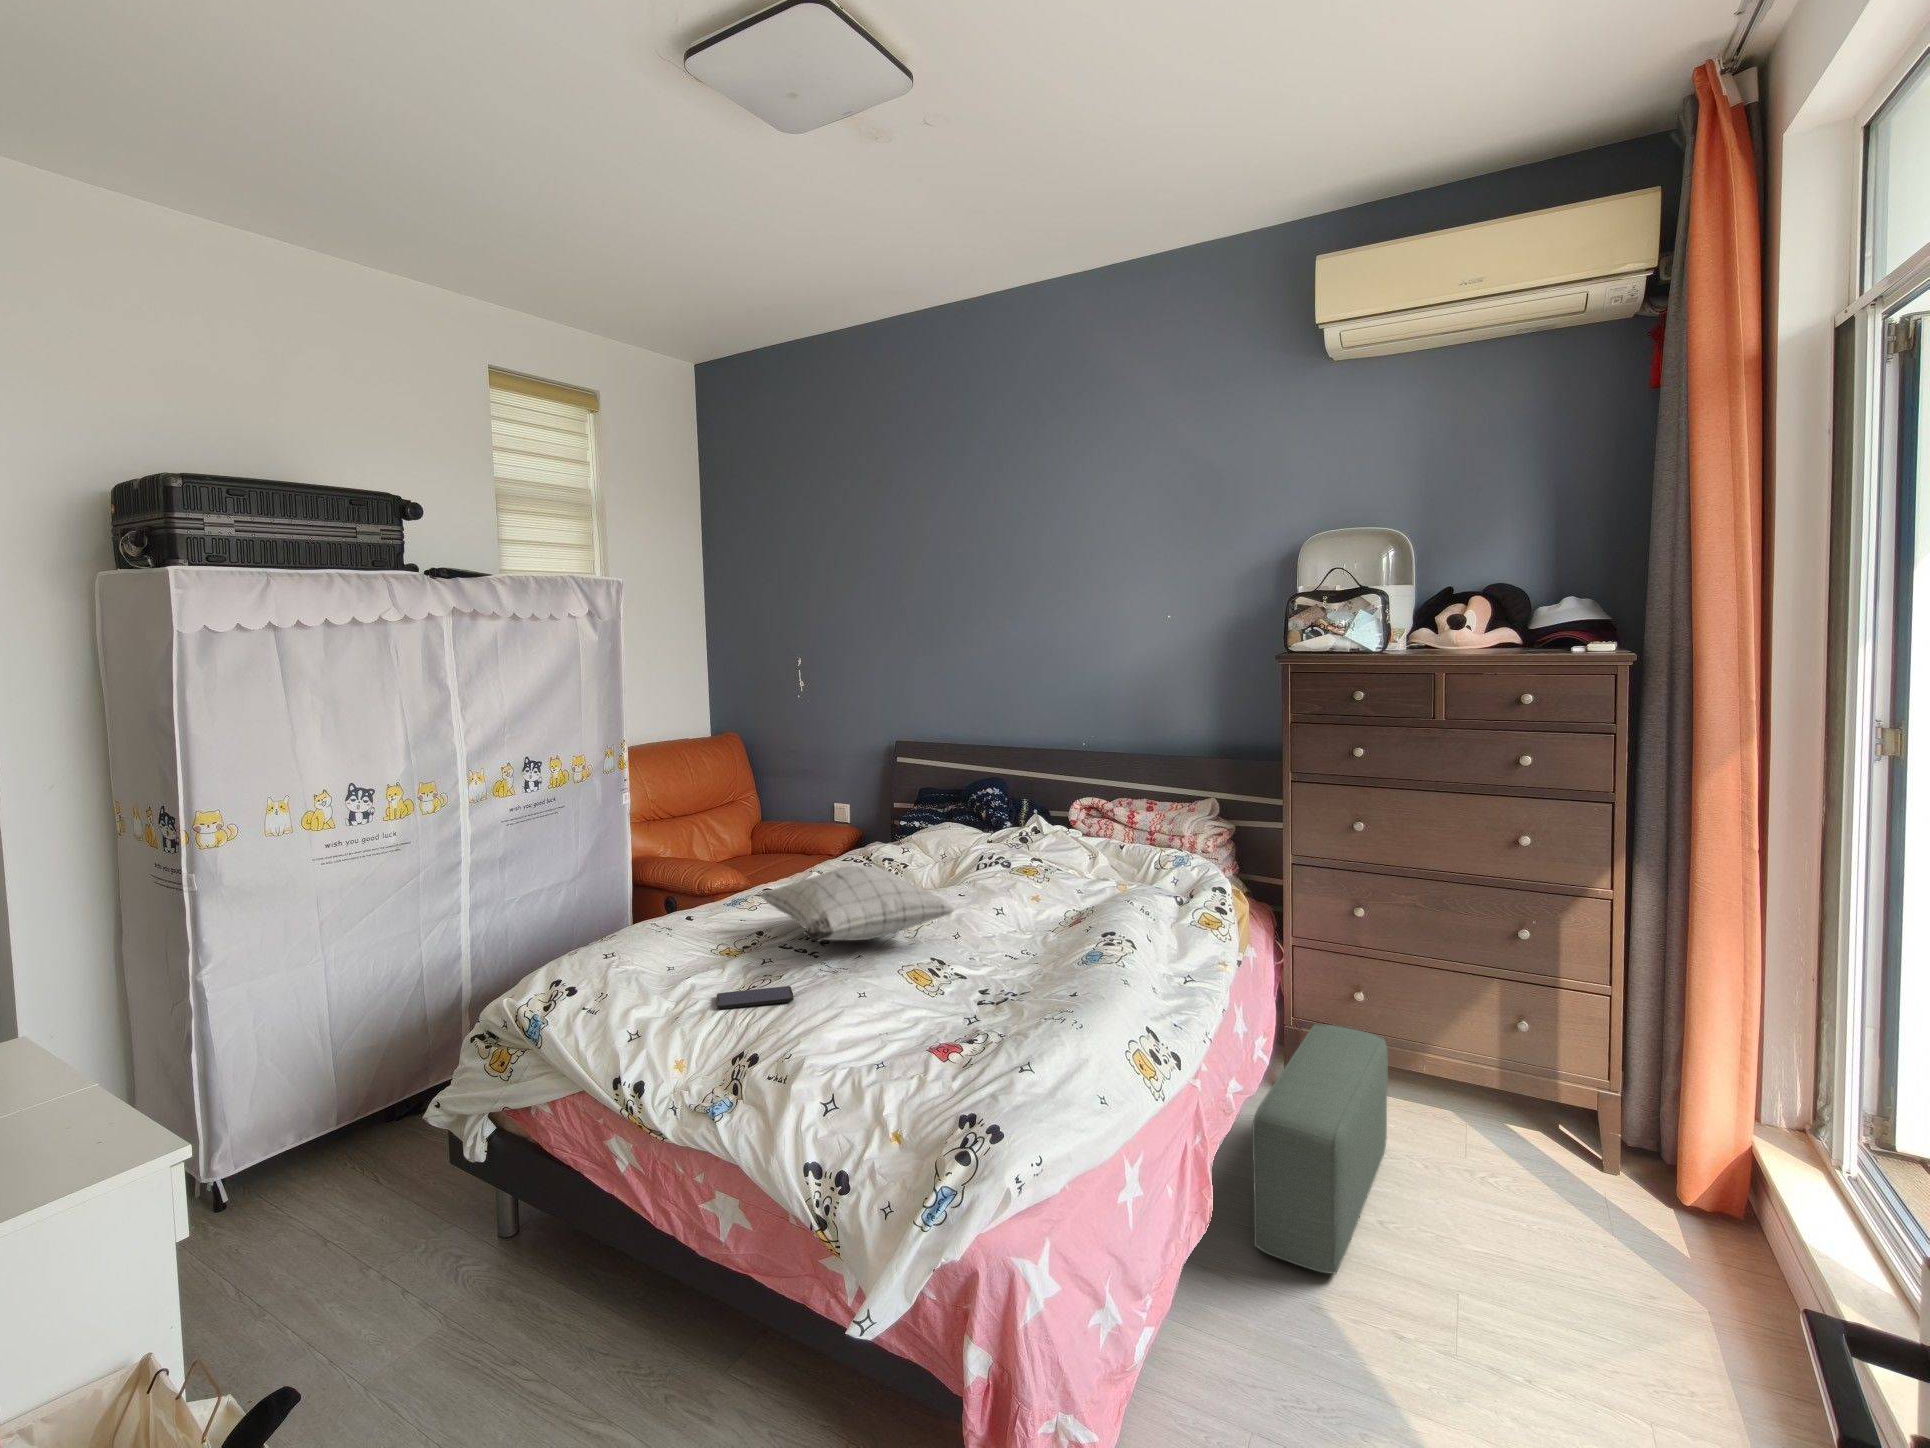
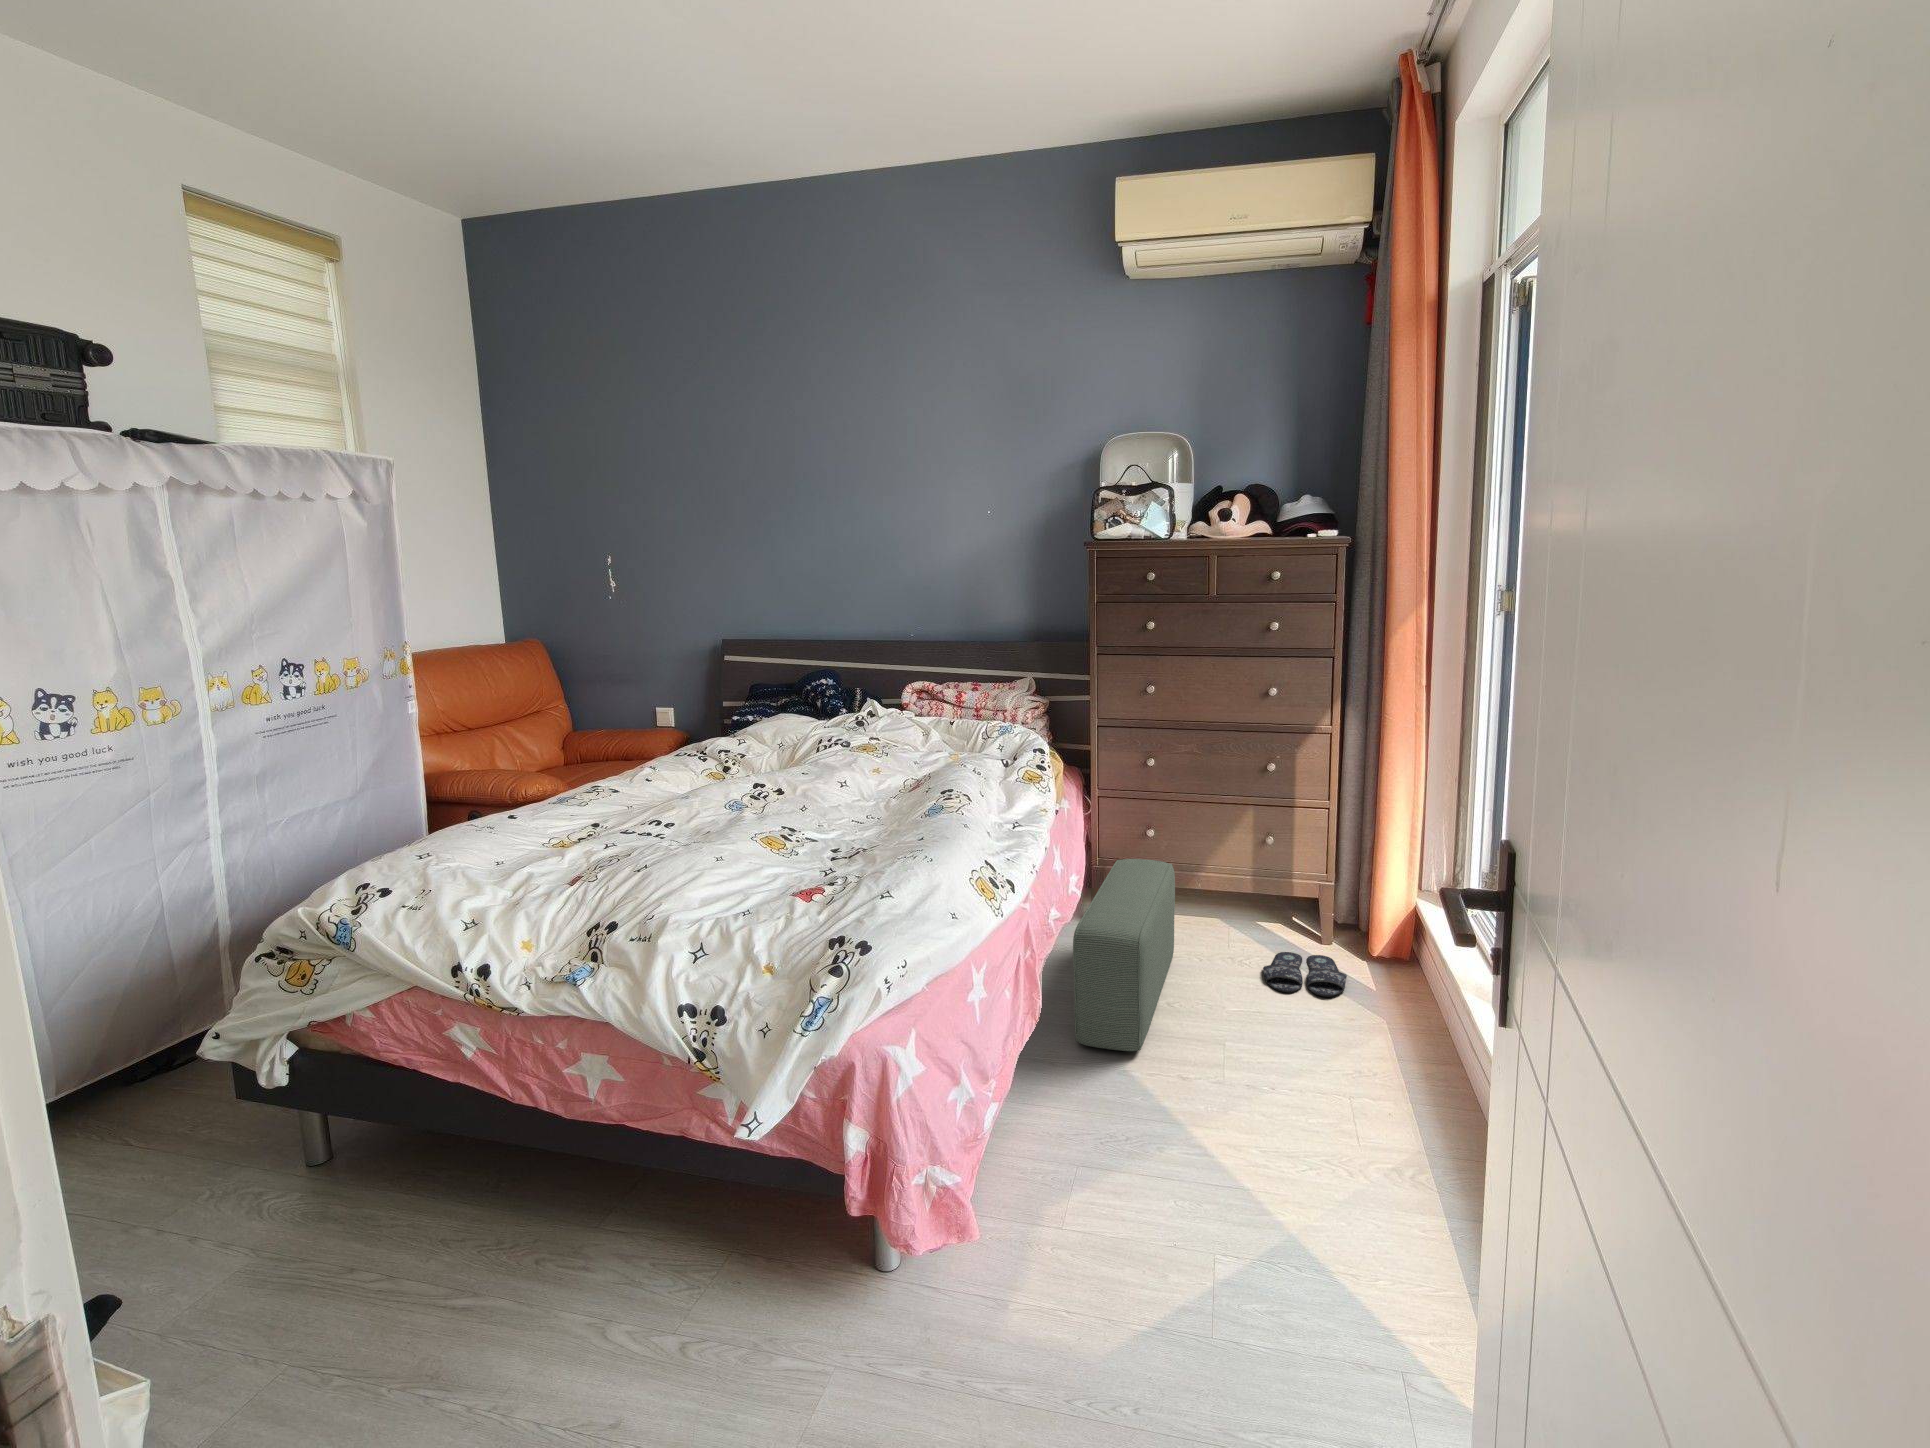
pillow: present [760,866,954,942] -> none [593,744,803,817]
smartphone: present [717,986,794,1009] -> none [561,859,646,885]
slippers: none [1508,1167,1631,1244] -> present [1263,952,1347,997]

